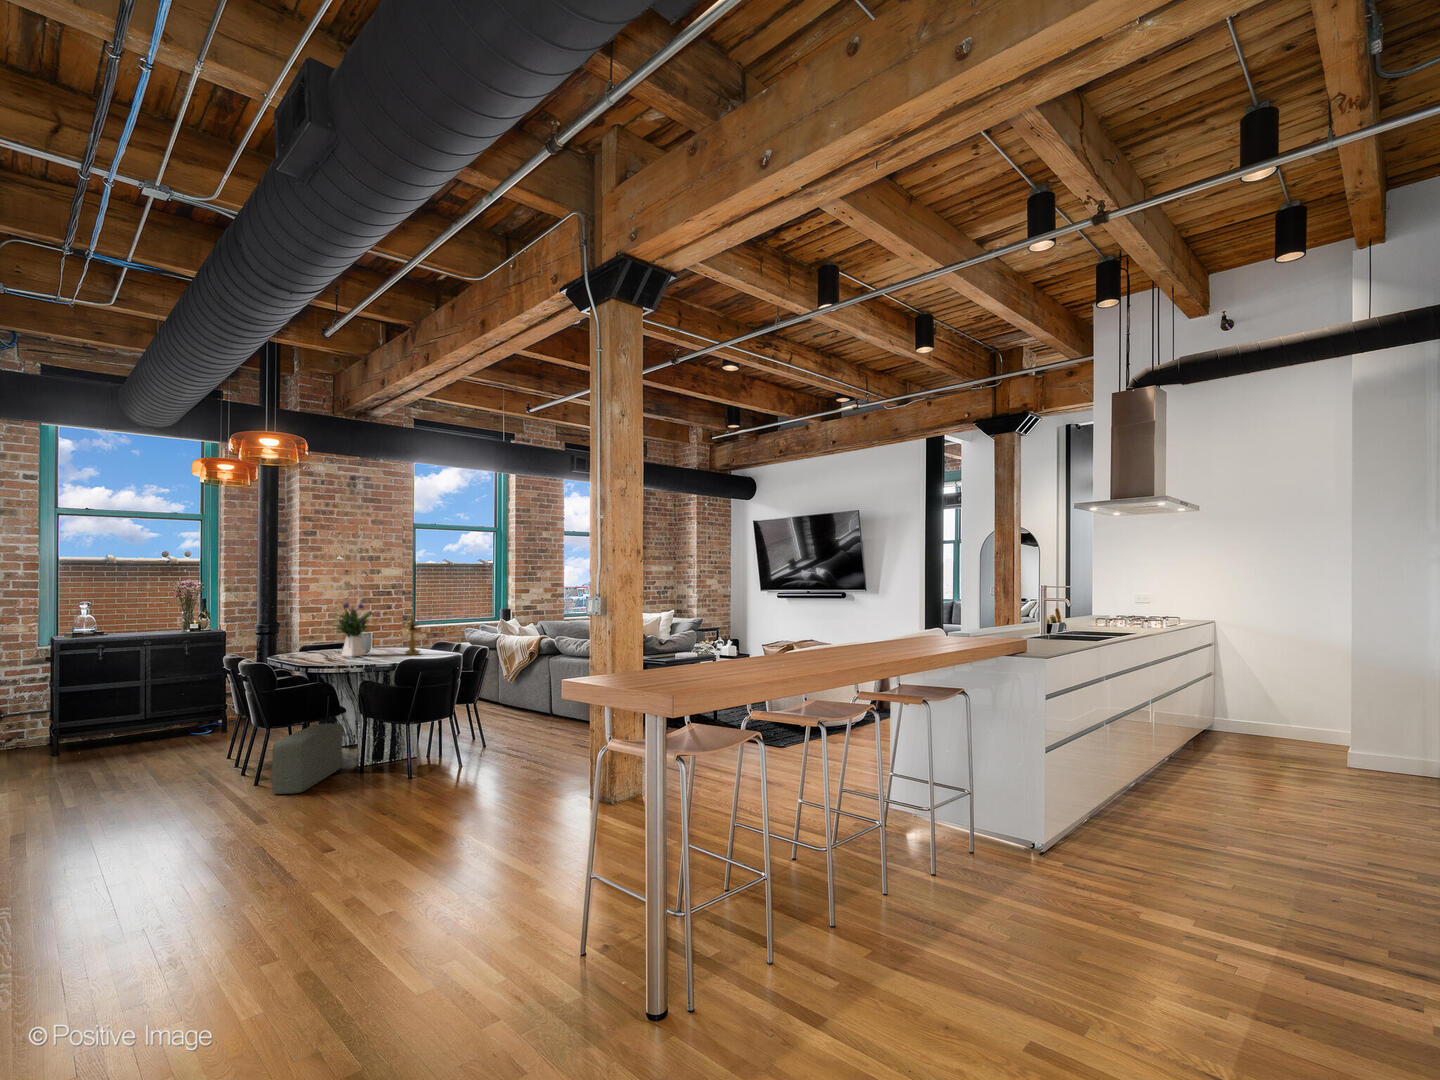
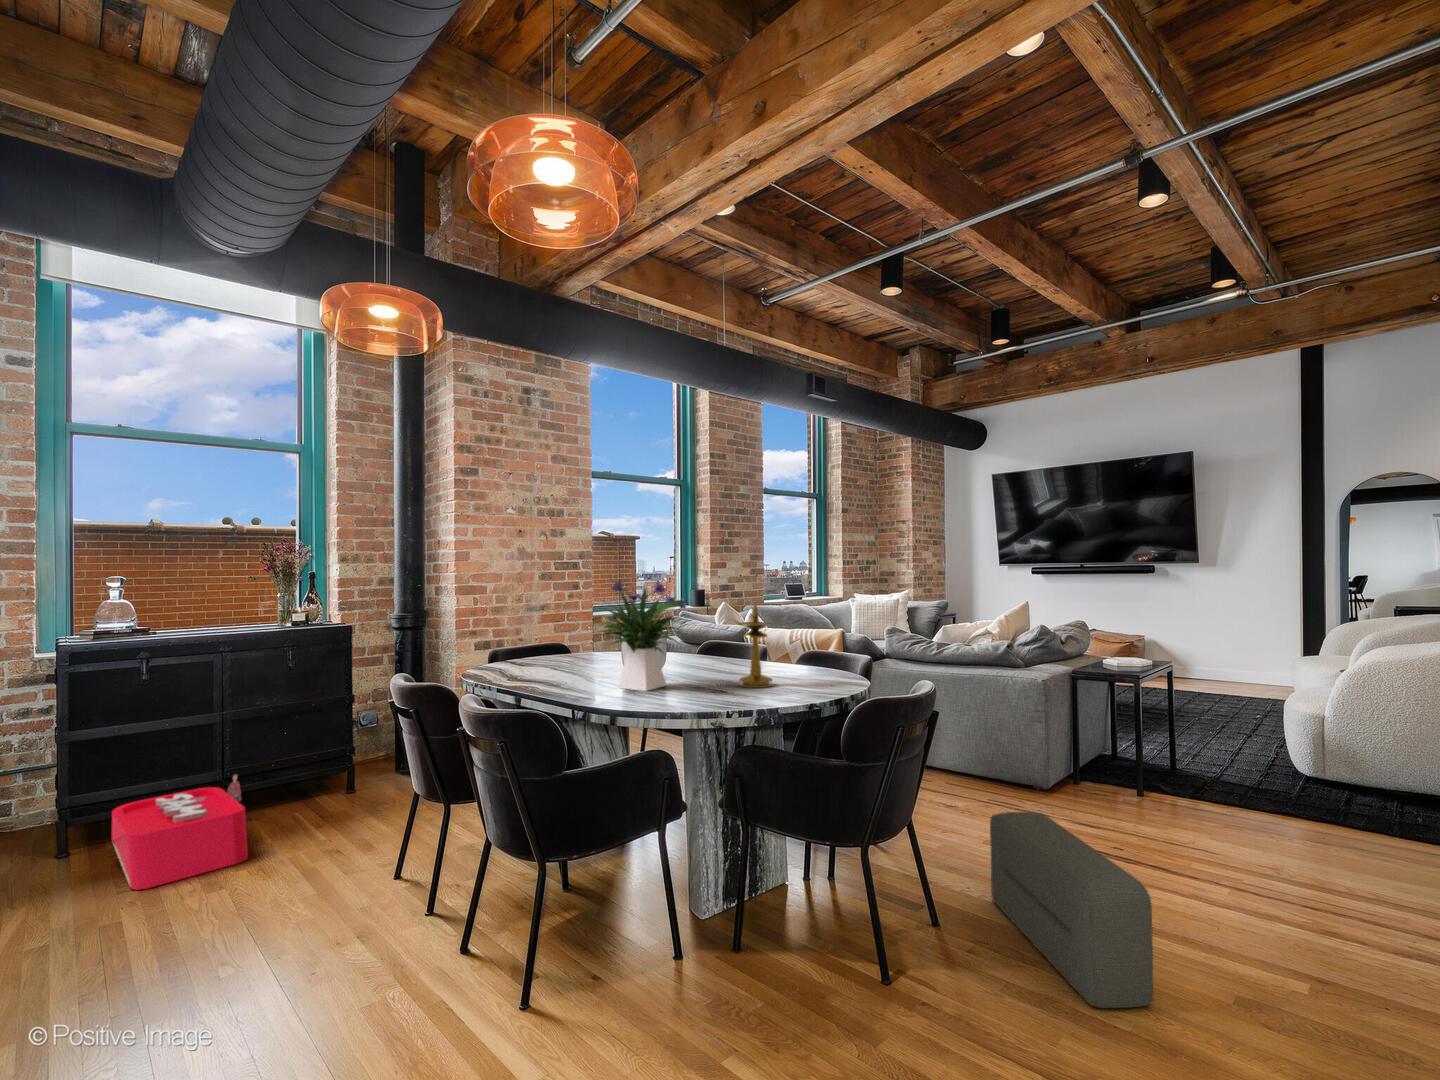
storage bin: none [83,716,158,764] -> present [112,774,248,890]
pouf: present [272,723,342,794] -> present [990,812,1153,1008]

